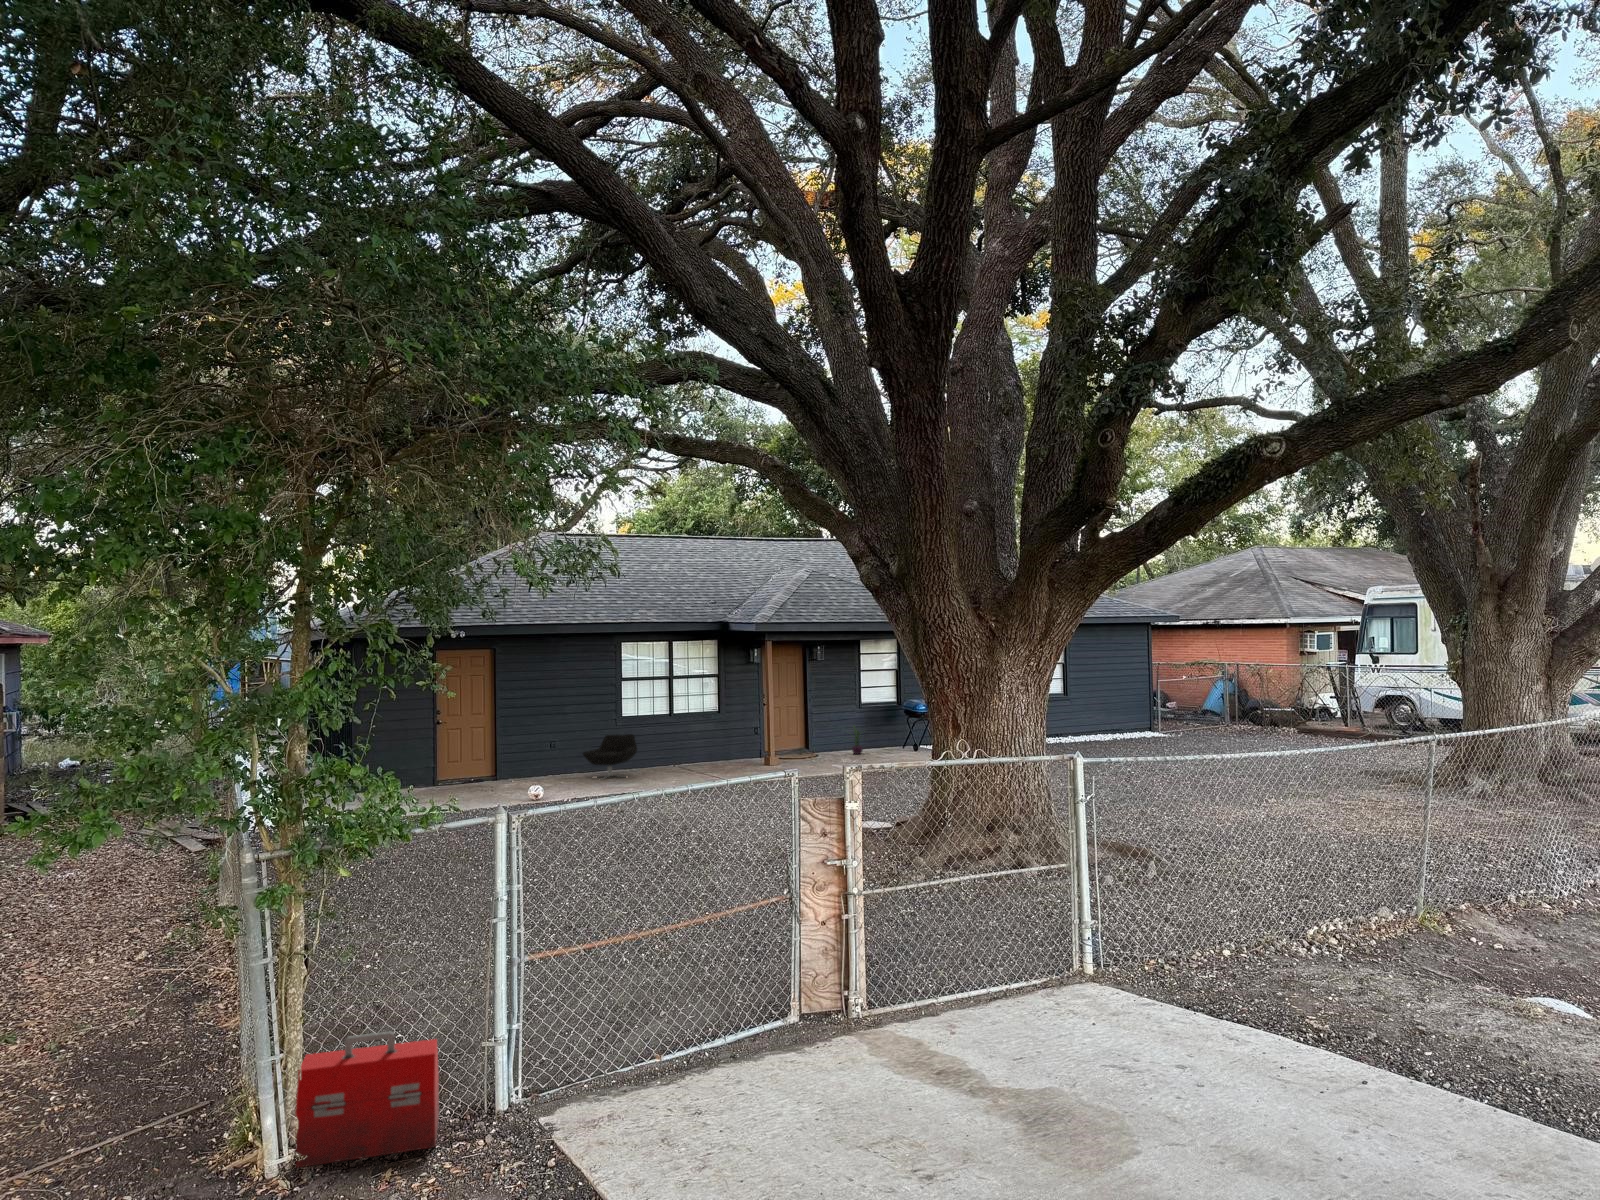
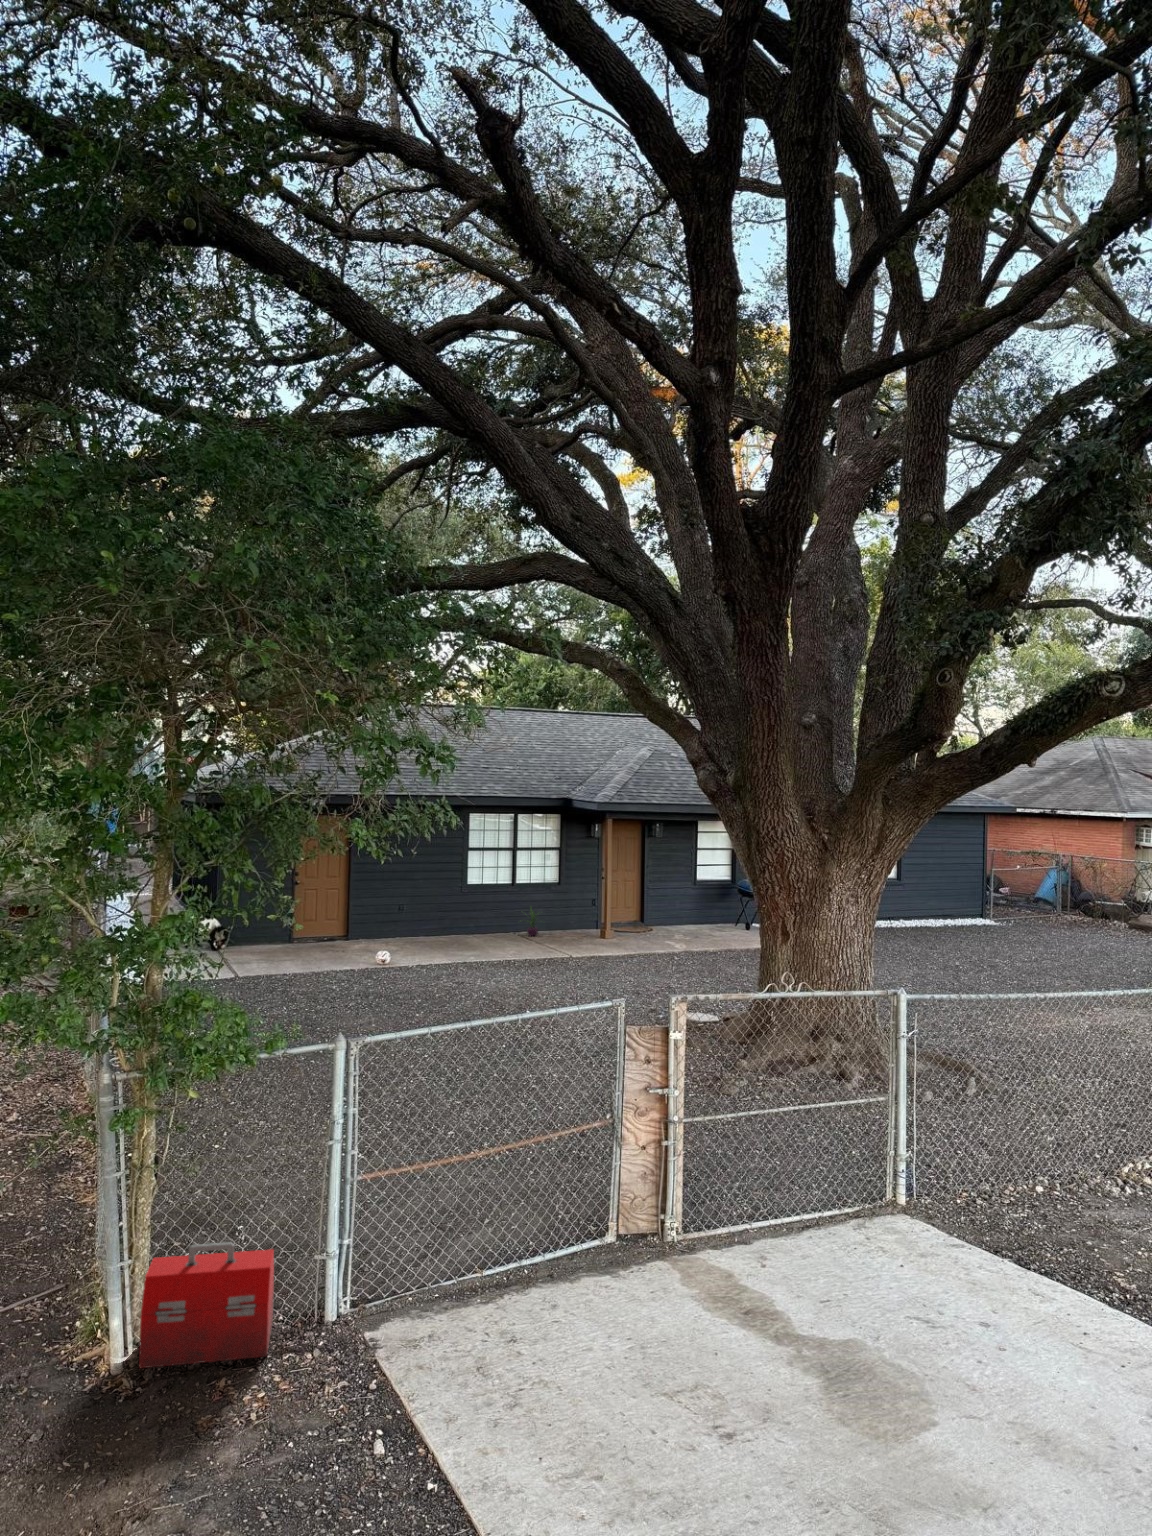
decorative plant: present [852,726,863,754] -> present [527,906,538,936]
lounge chair: present [583,734,637,776] -> none [431,901,482,944]

